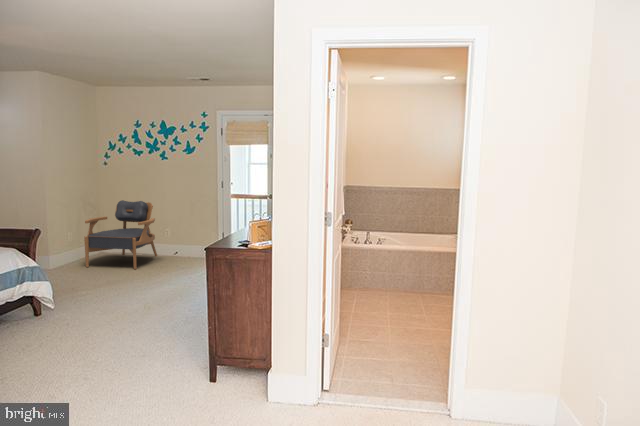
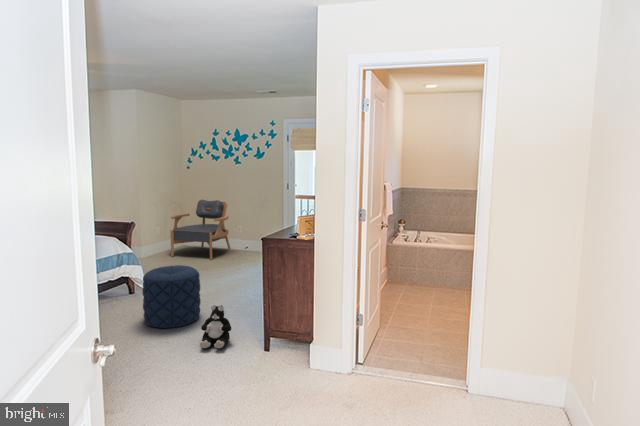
pouf: none [52,280,127,358] -> present [143,265,201,328]
plush toy: none [130,327,169,381] -> present [200,305,232,349]

